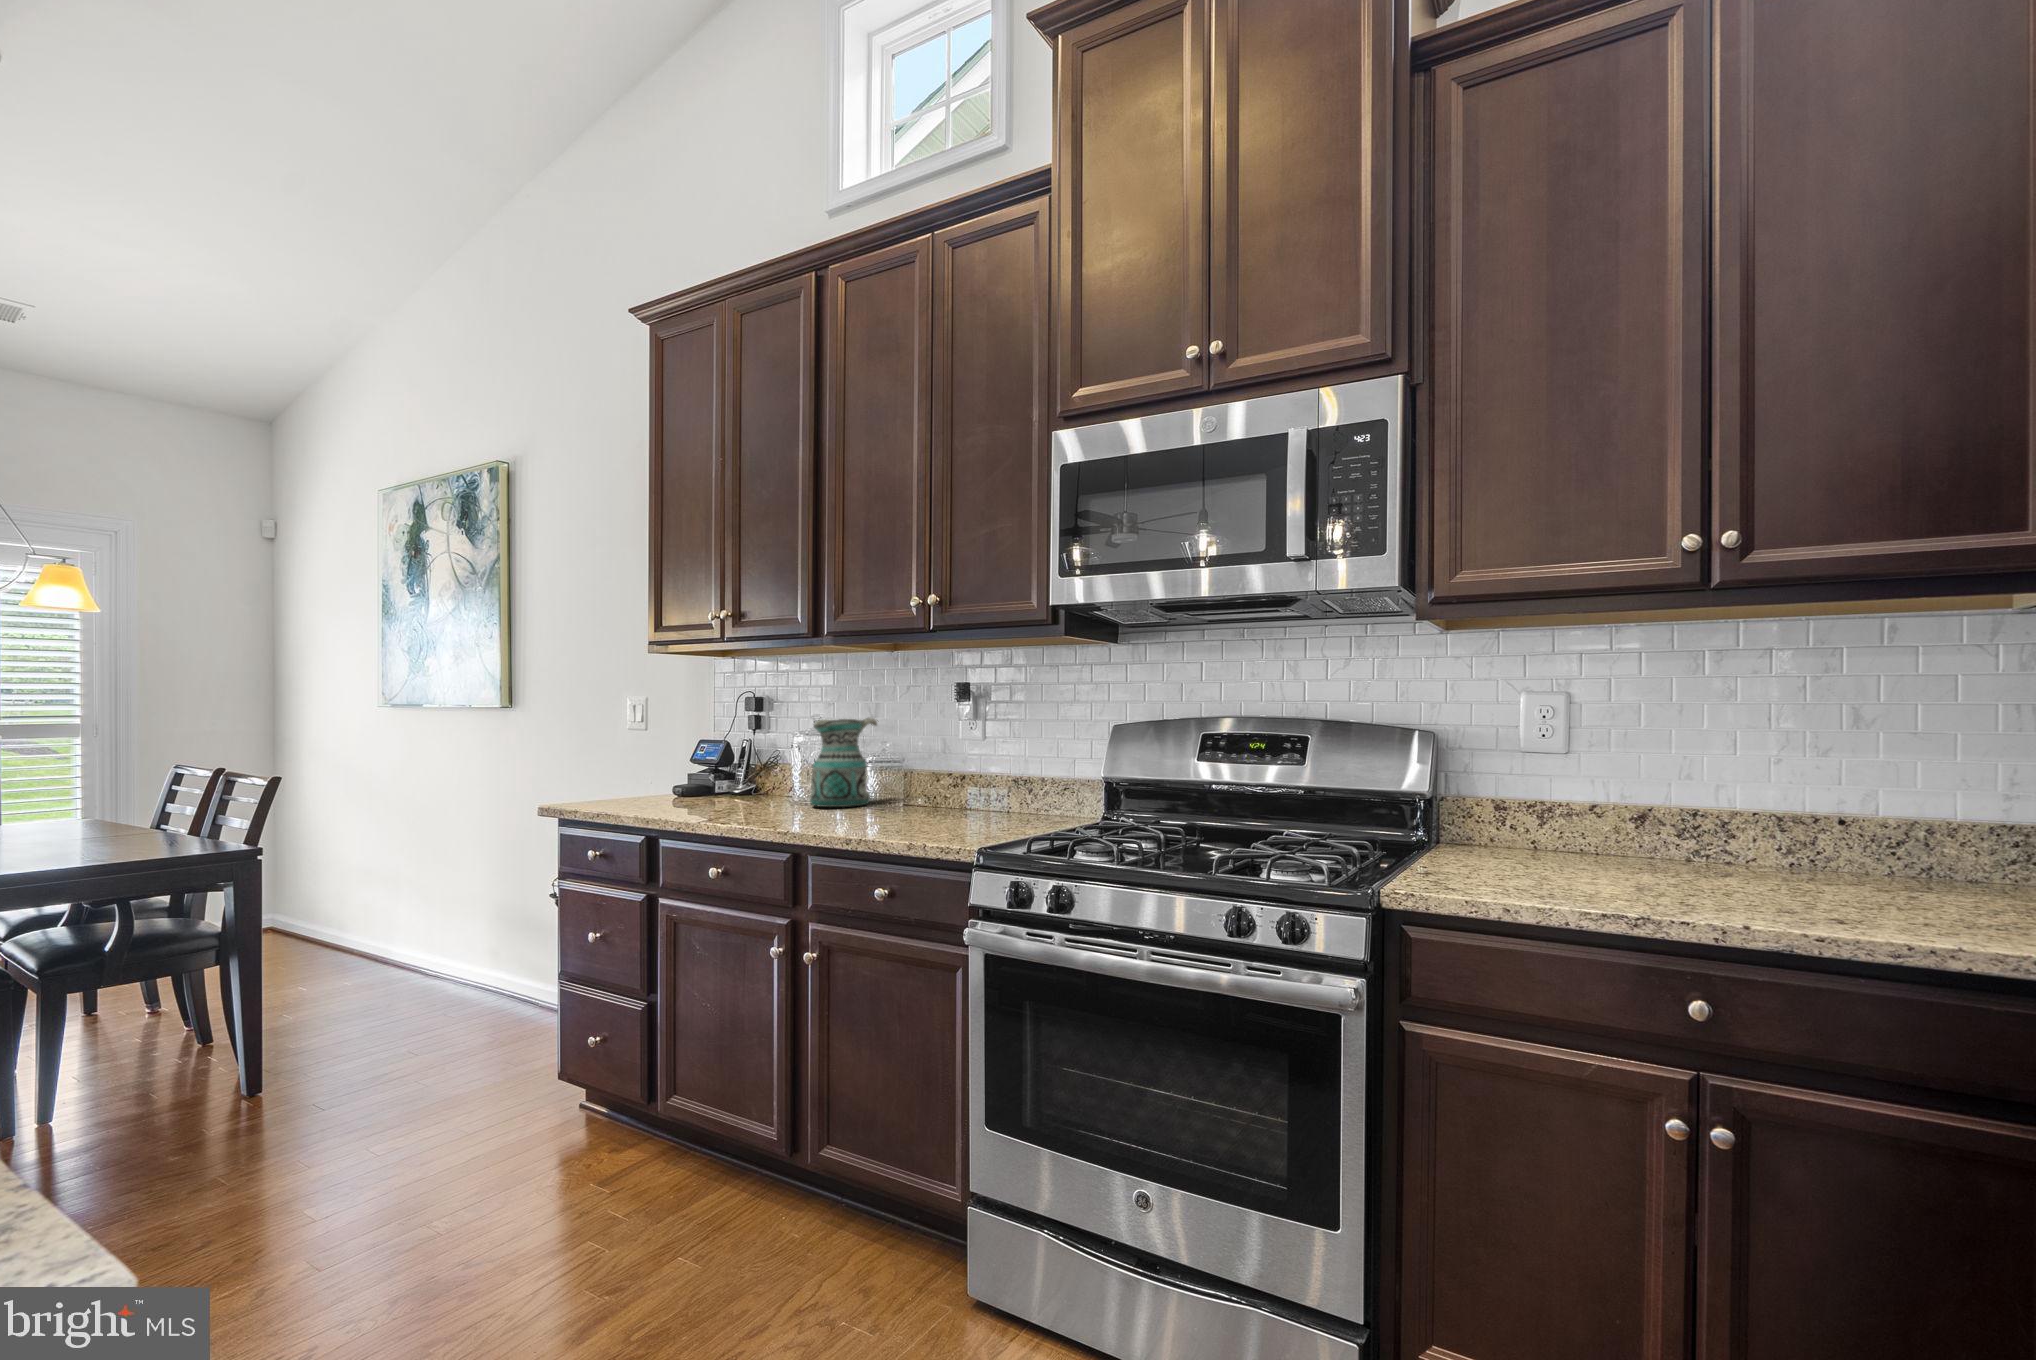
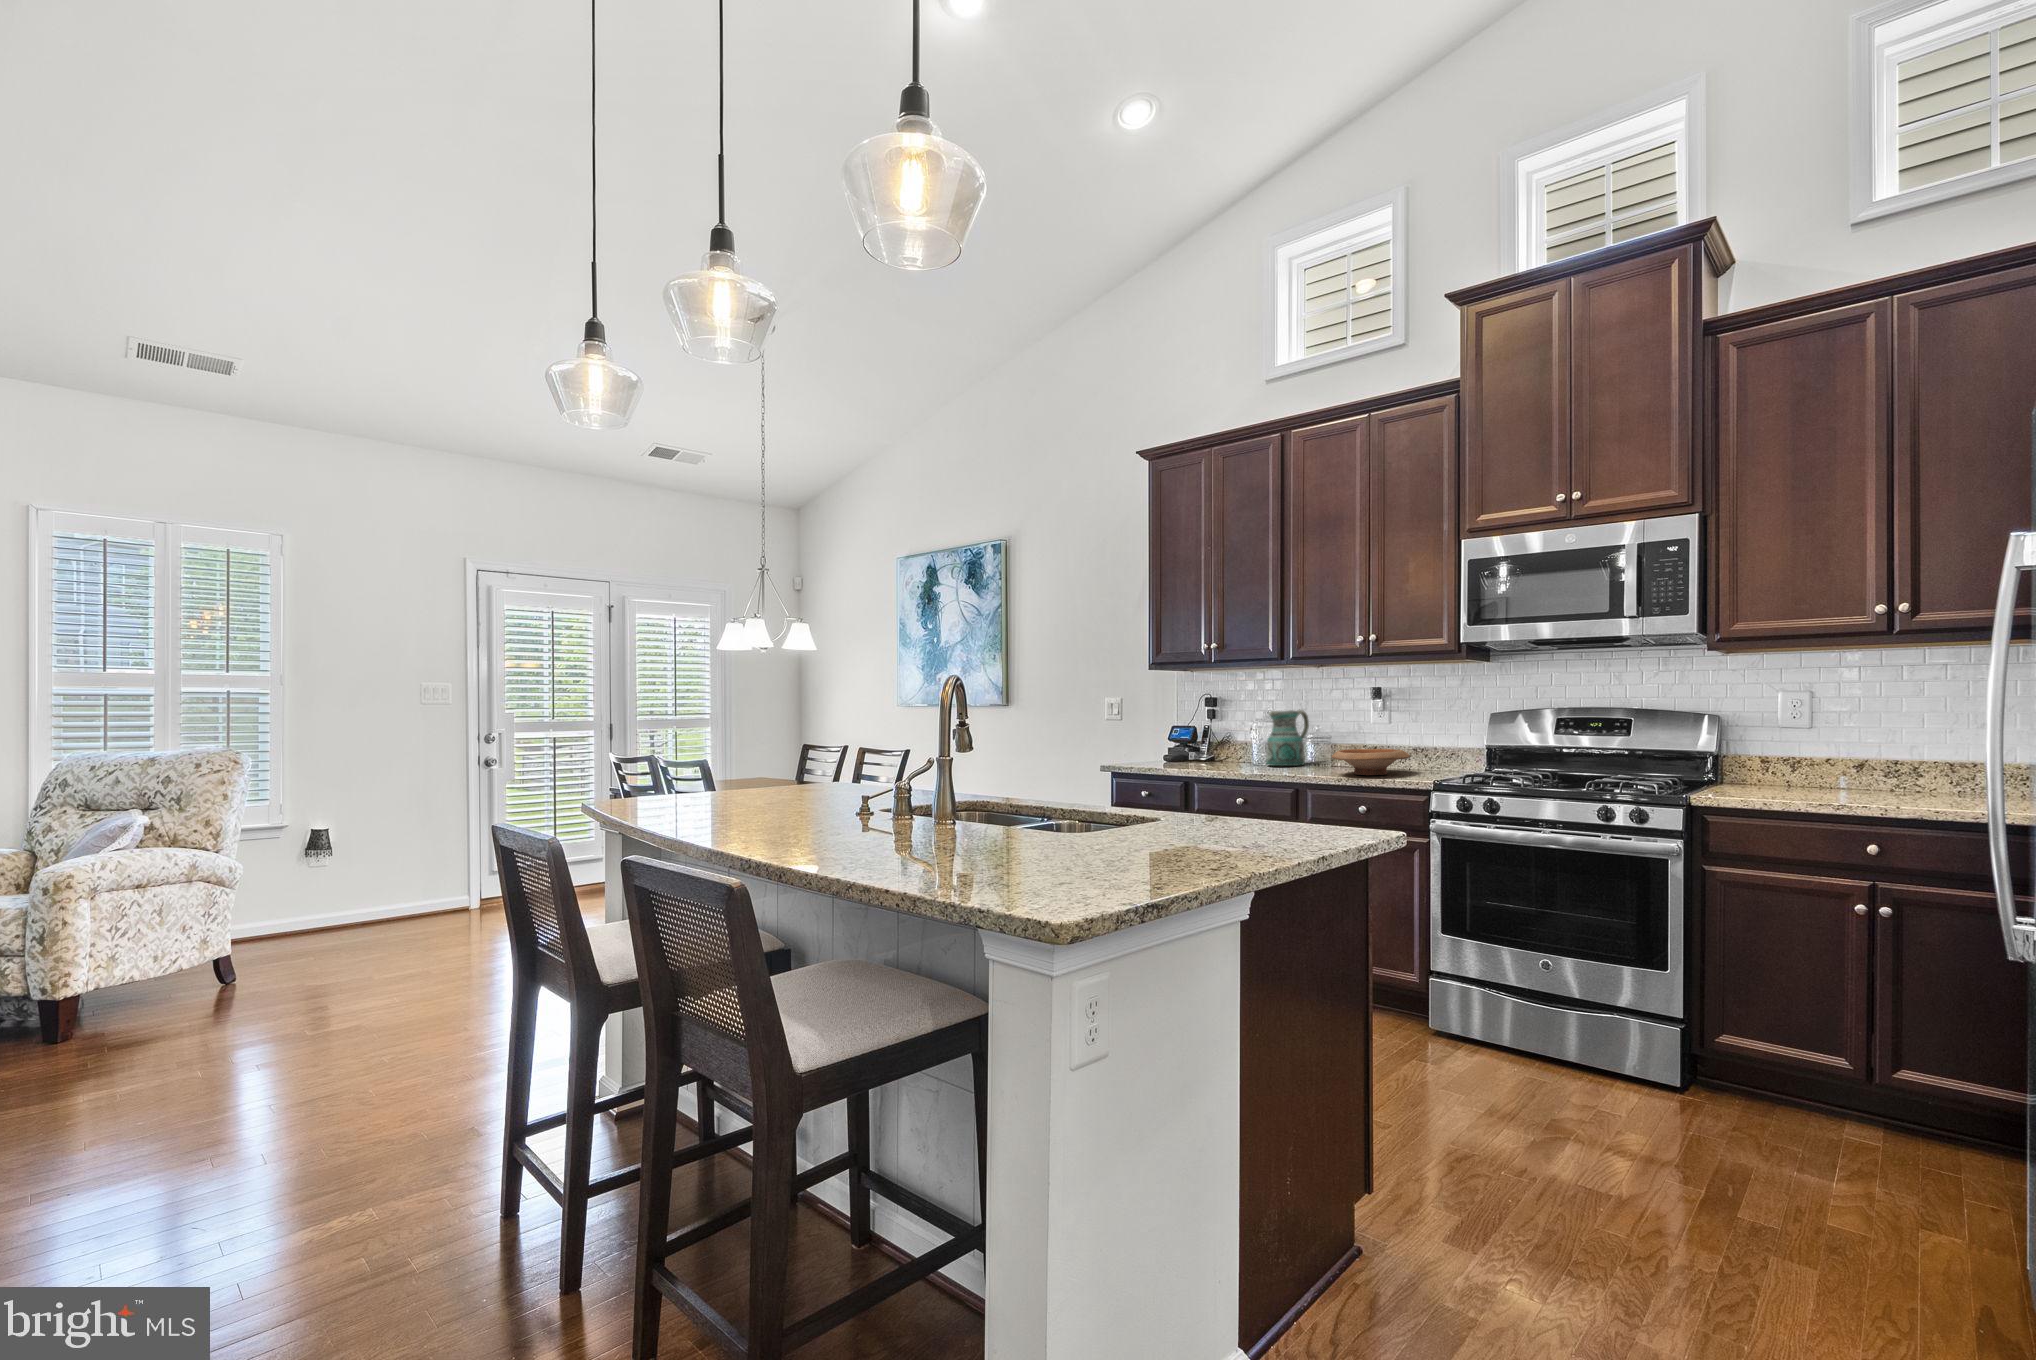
wooden bowl: none [865,782,989,828] -> present [1332,749,1410,775]

